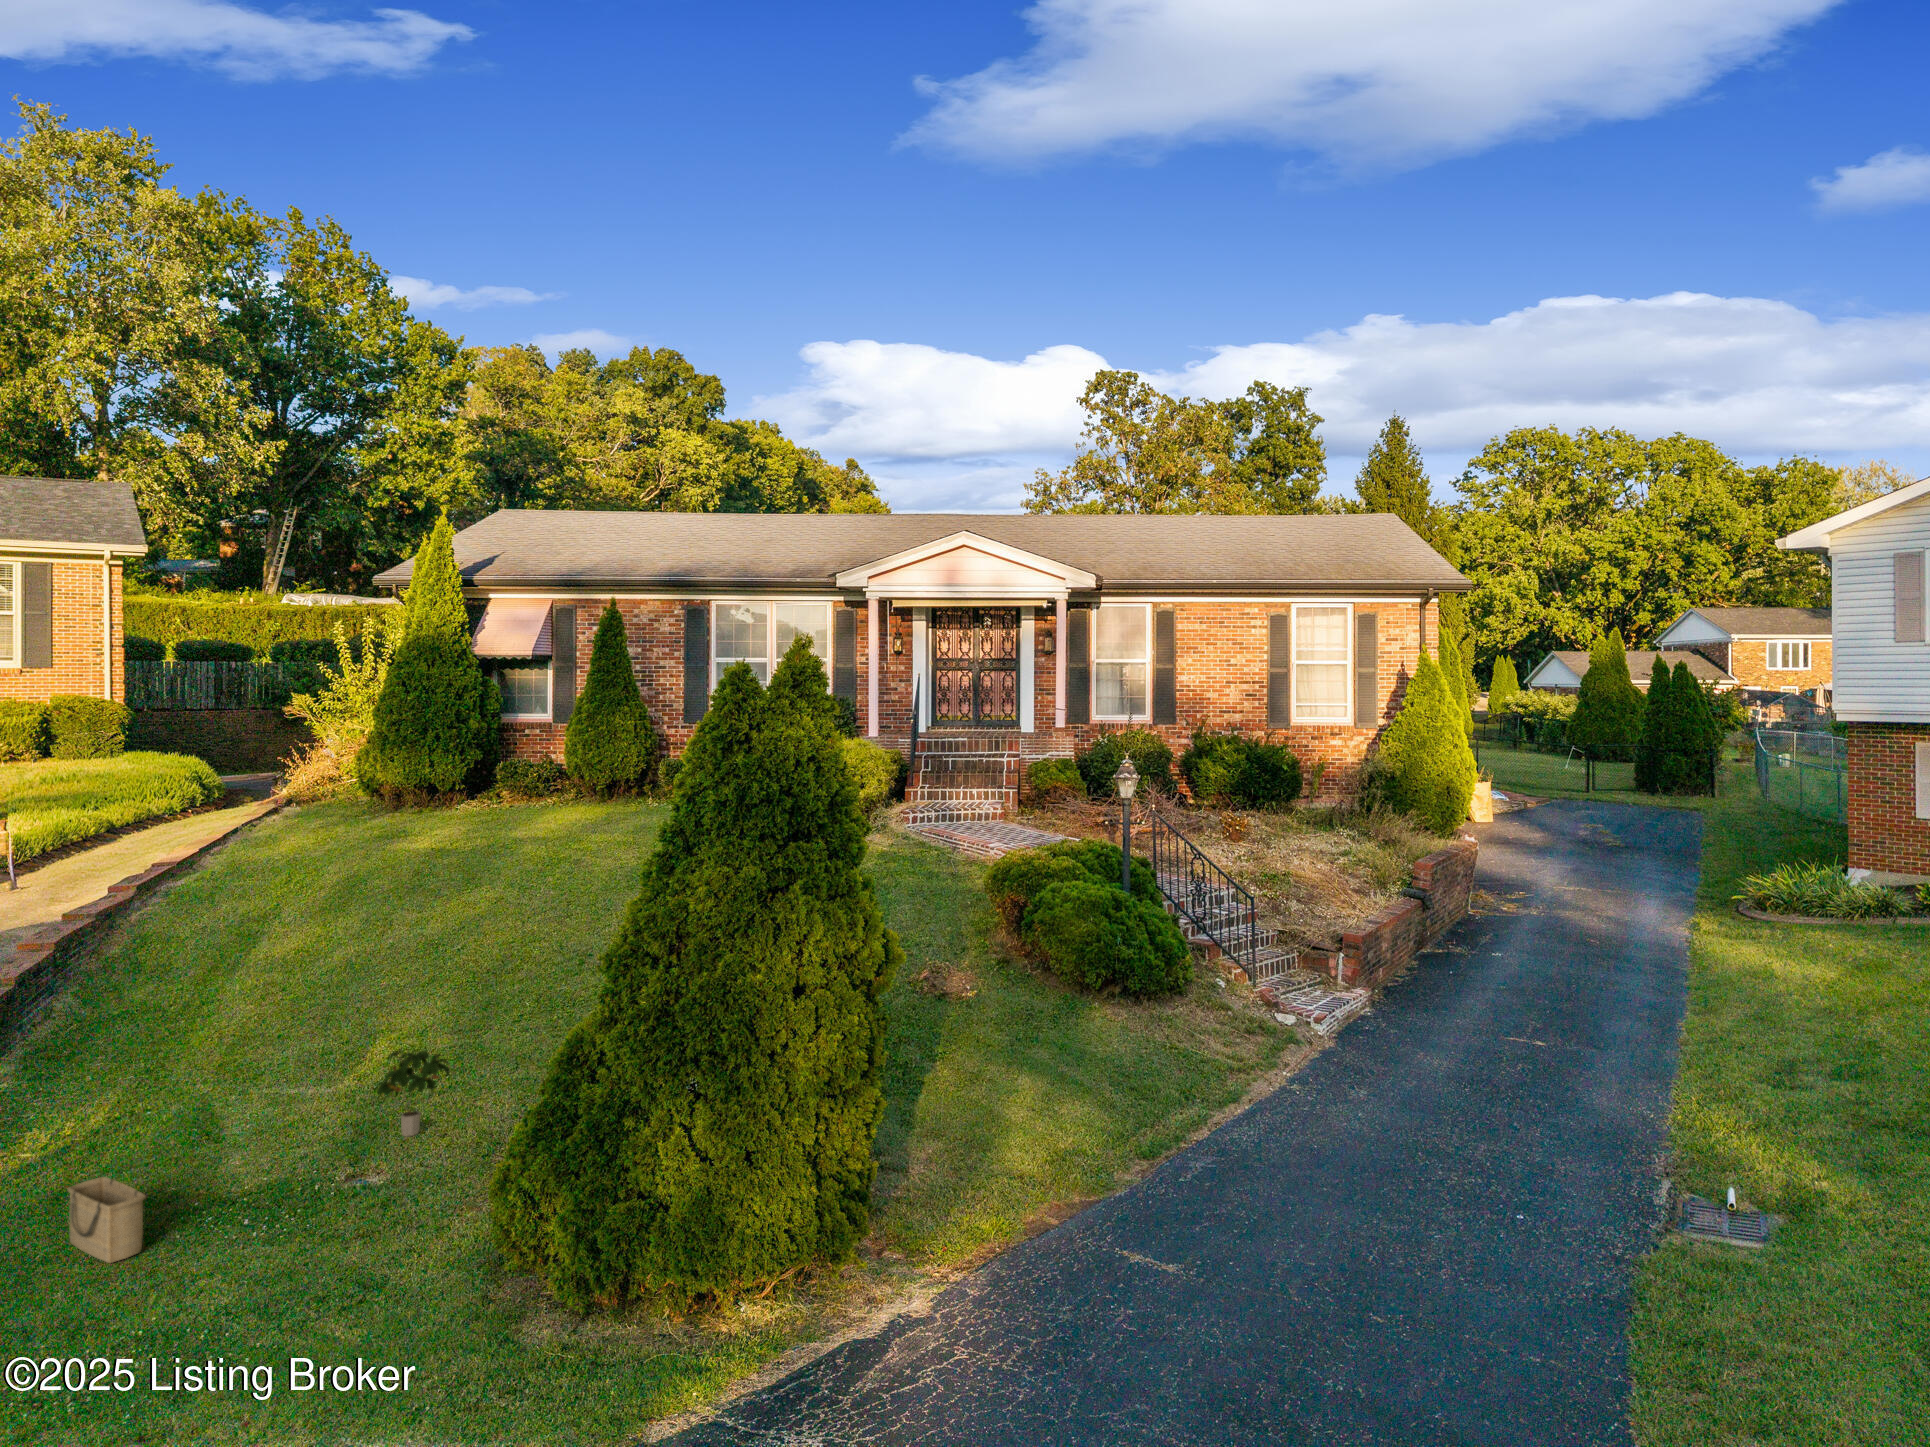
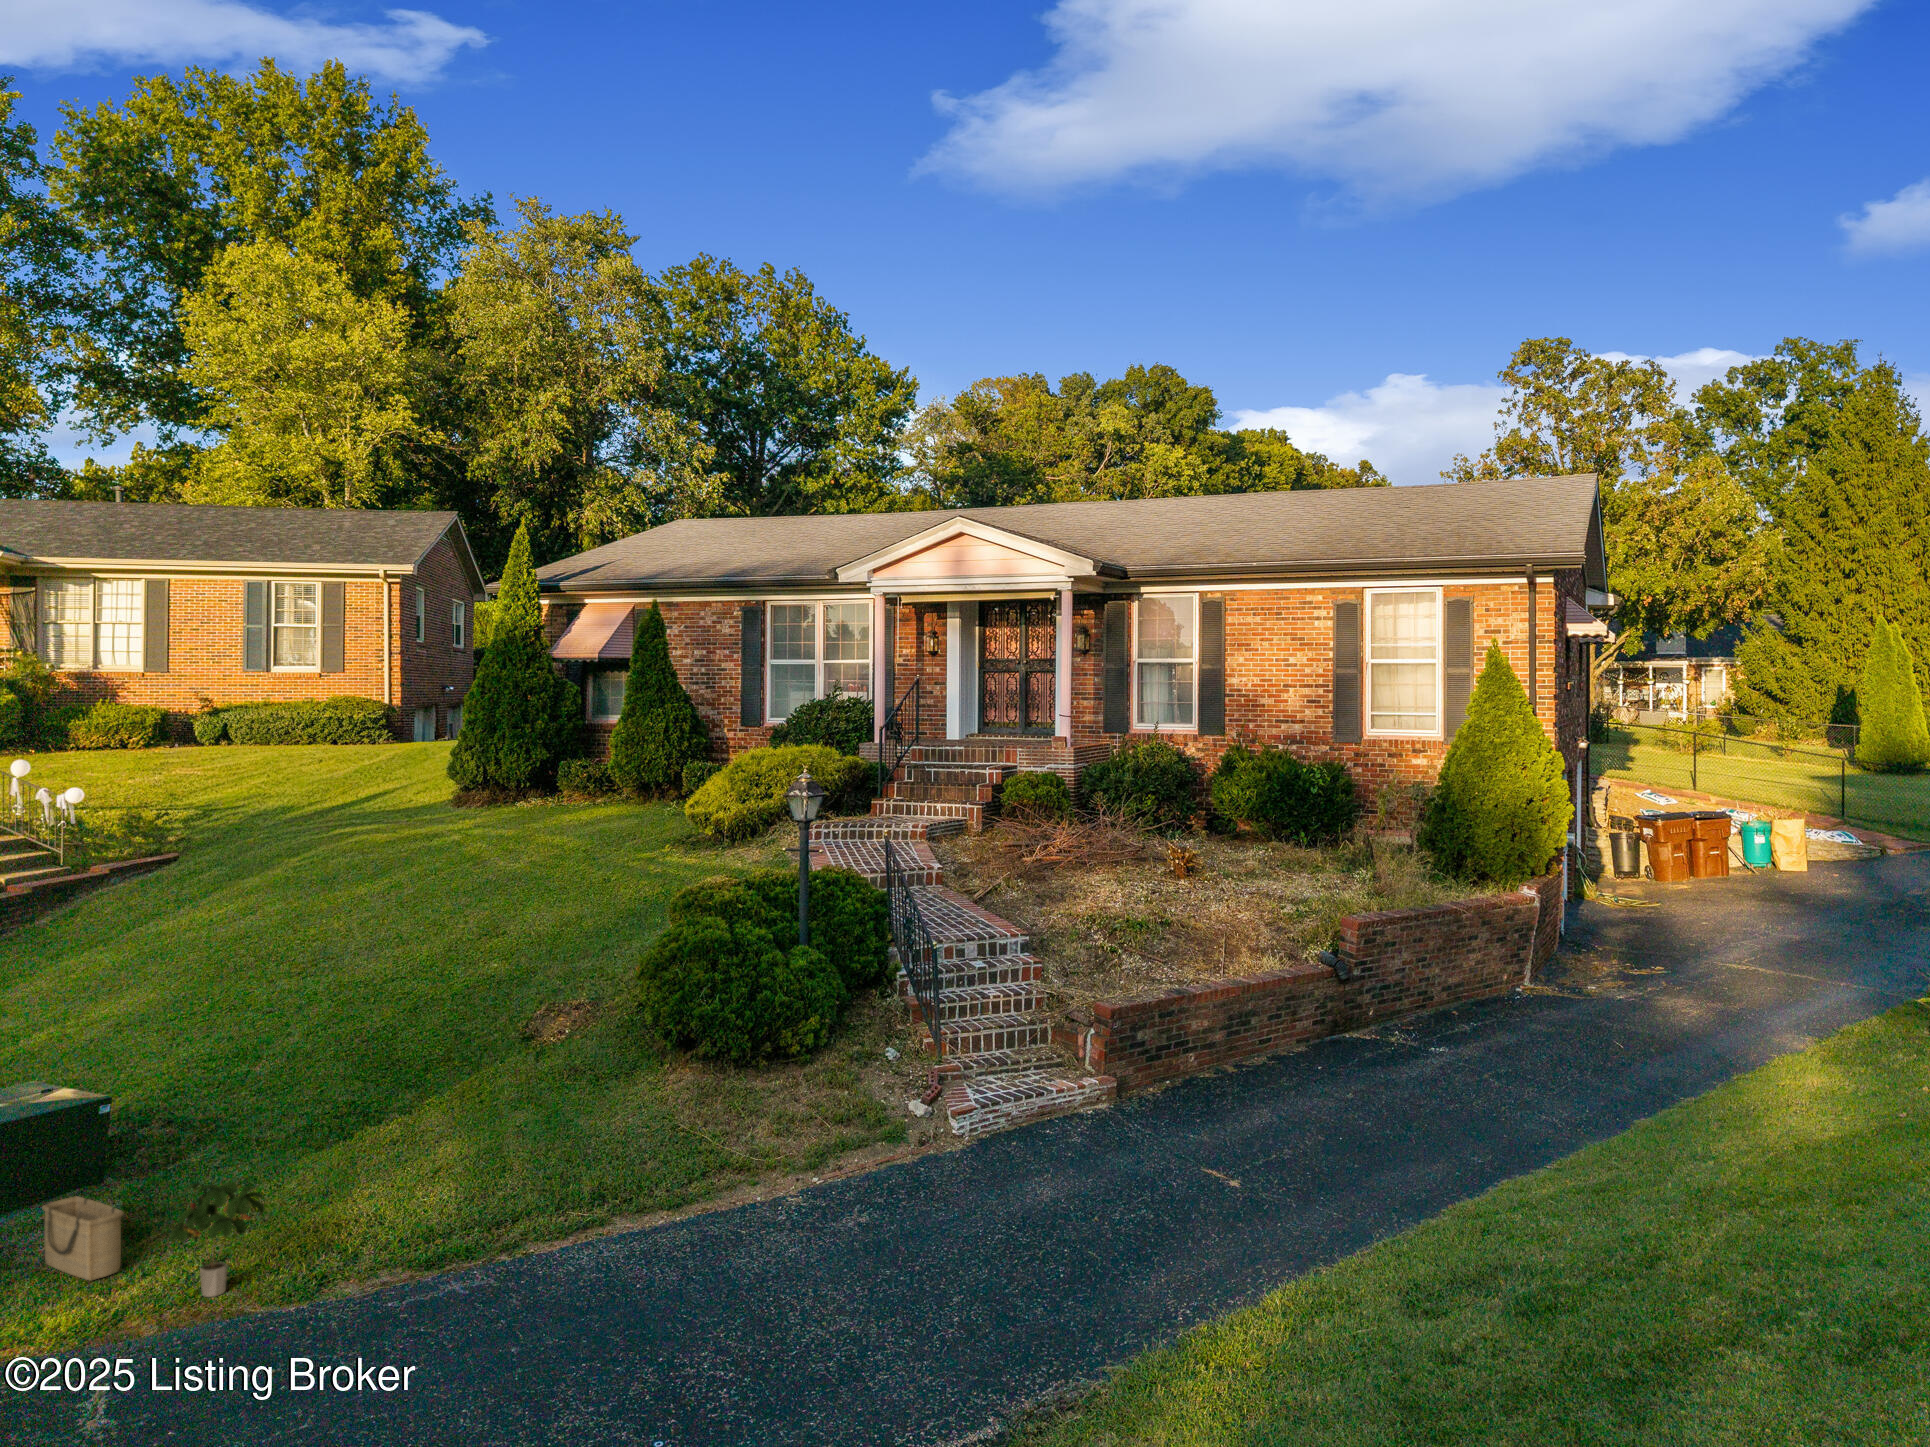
potted plant: present [375,1051,450,1136] -> present [166,1182,265,1297]

